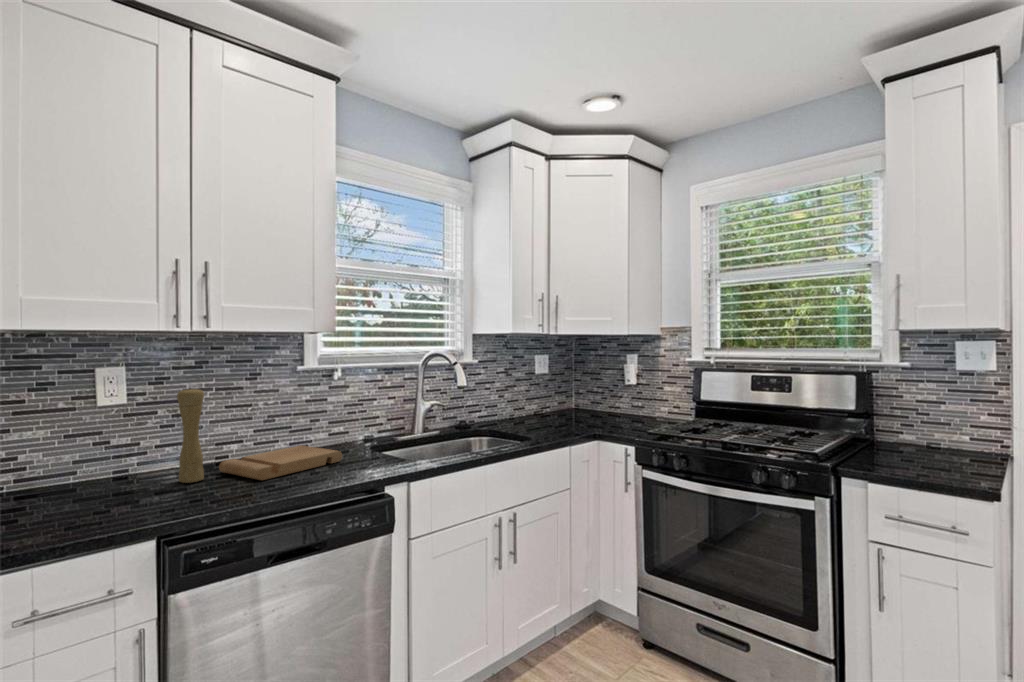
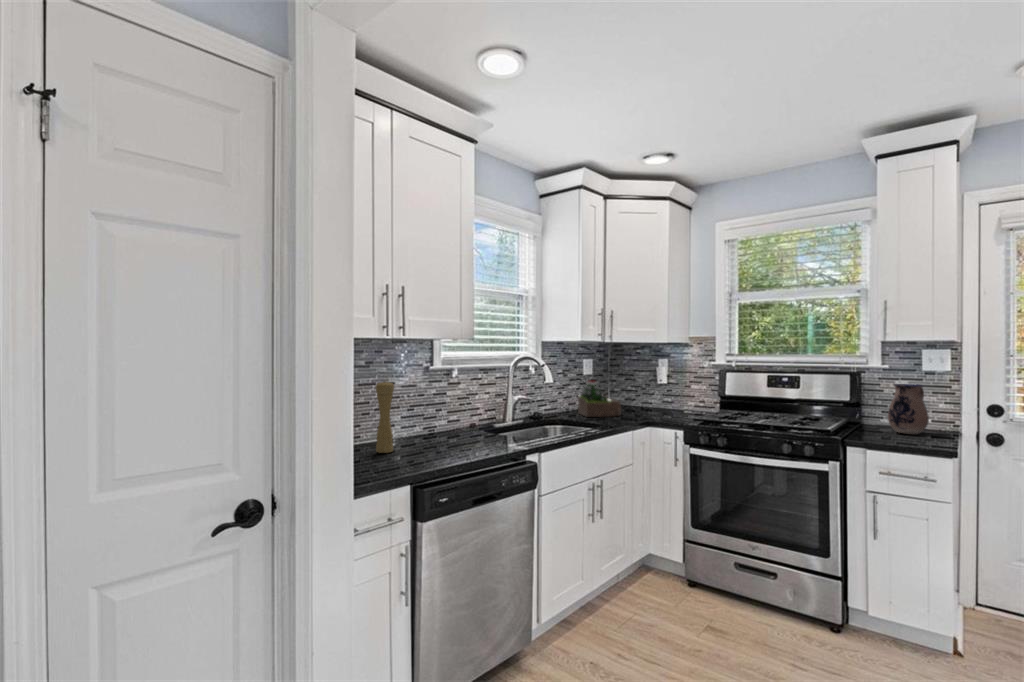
succulent plant: none [523,381,571,427] -> present [578,380,621,417]
ceramic pitcher: none [905,389,963,459] -> present [888,384,929,434]
cutting board: present [219,445,342,480] -> none [396,428,477,451]

